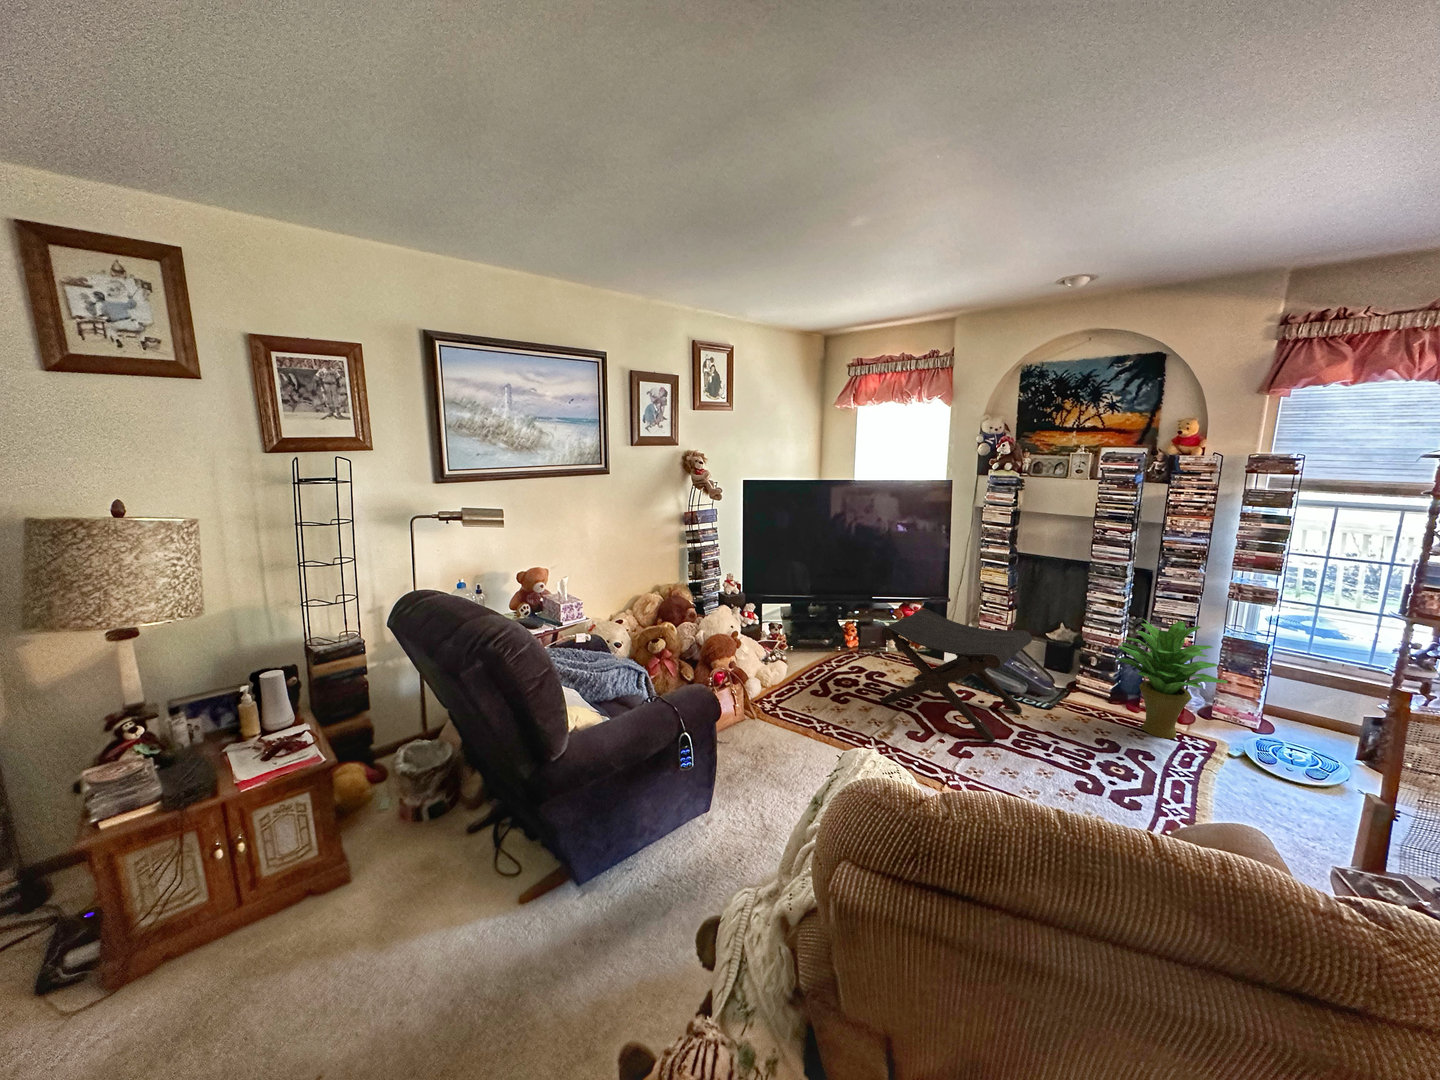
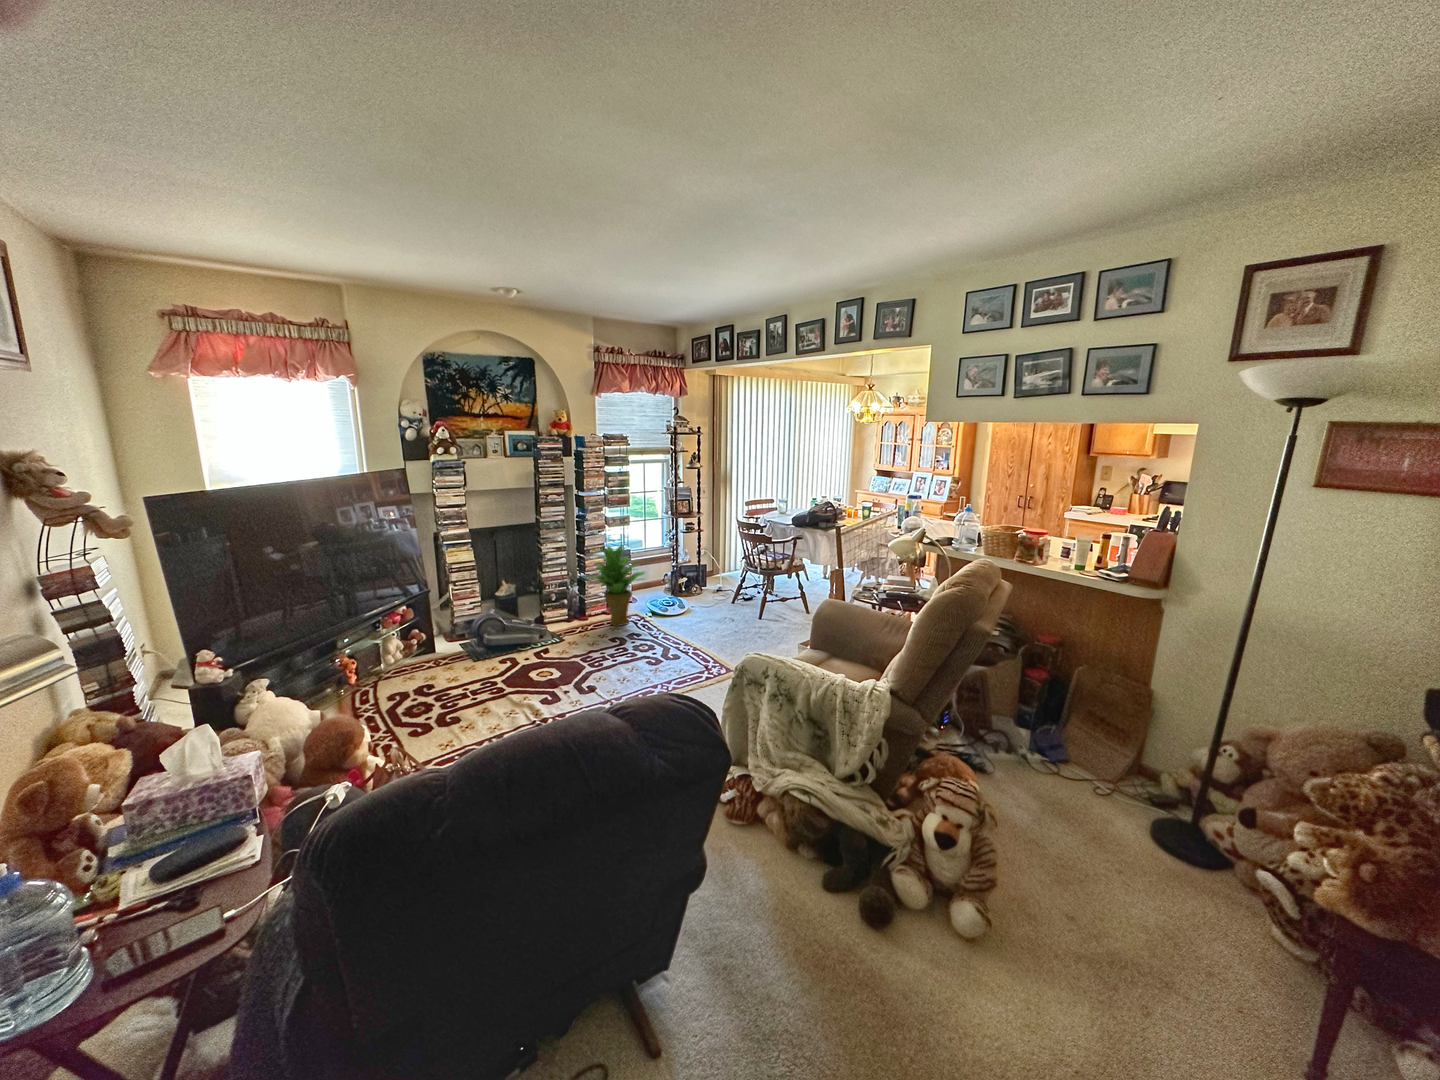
footstool: present [881,609,1032,743] -> none [452,581,591,700]

